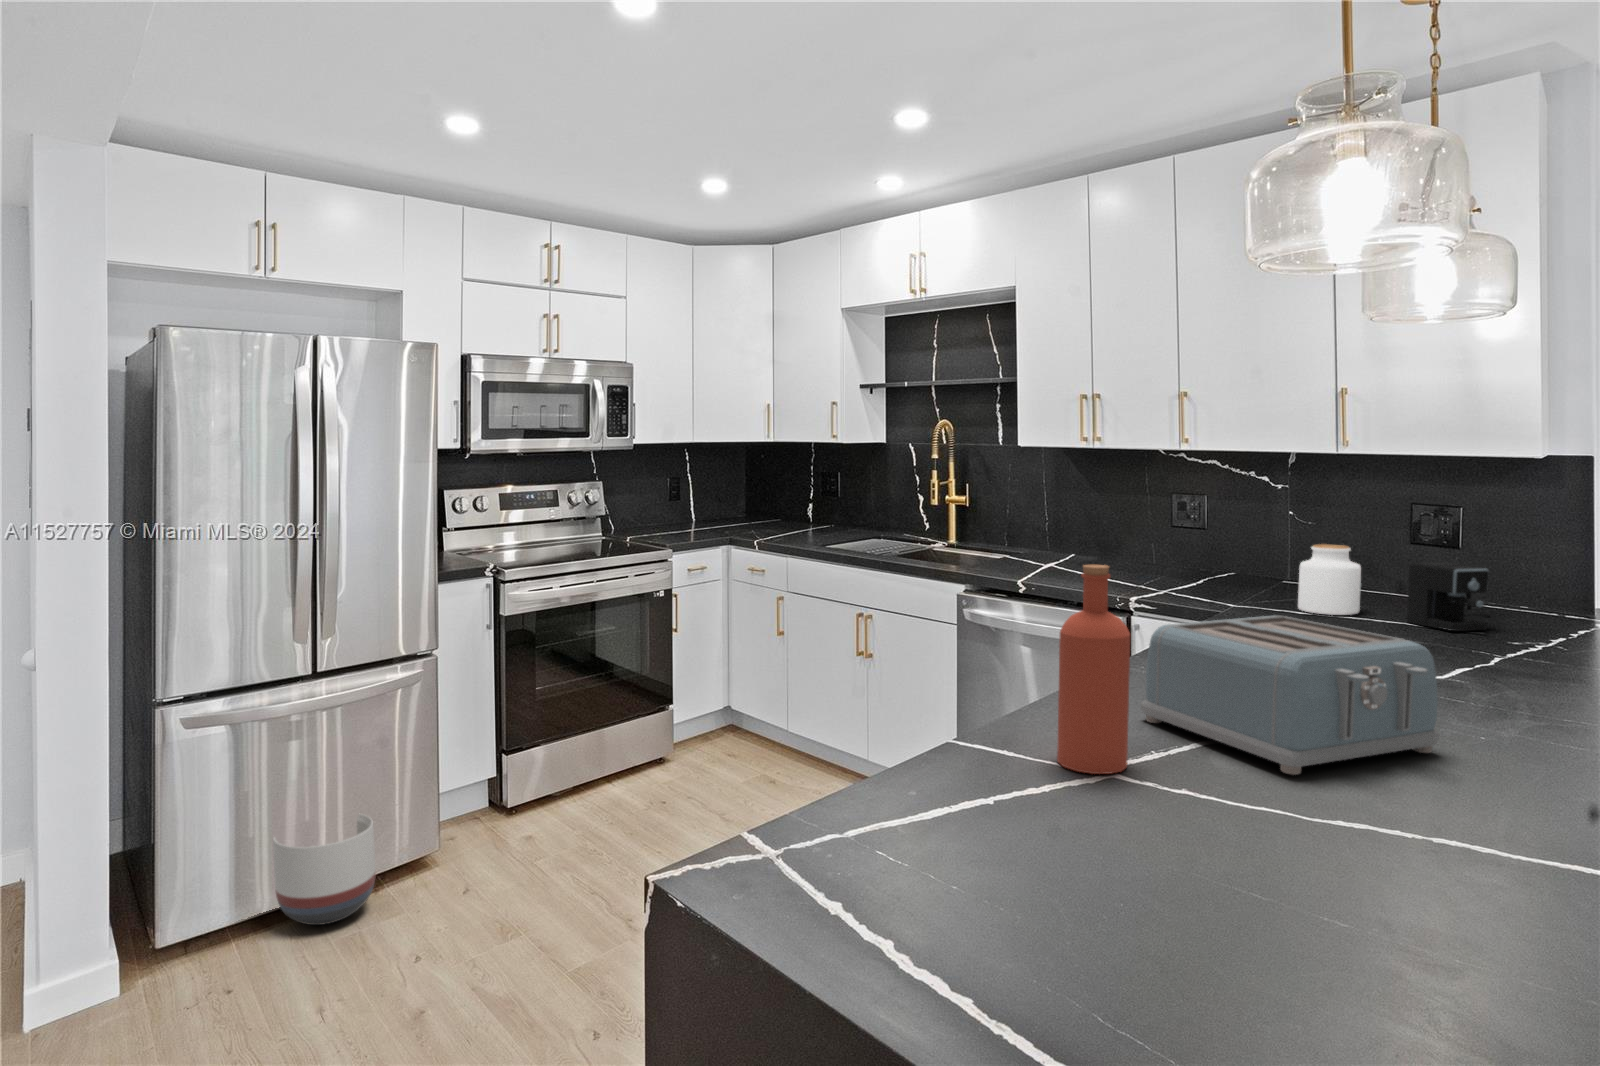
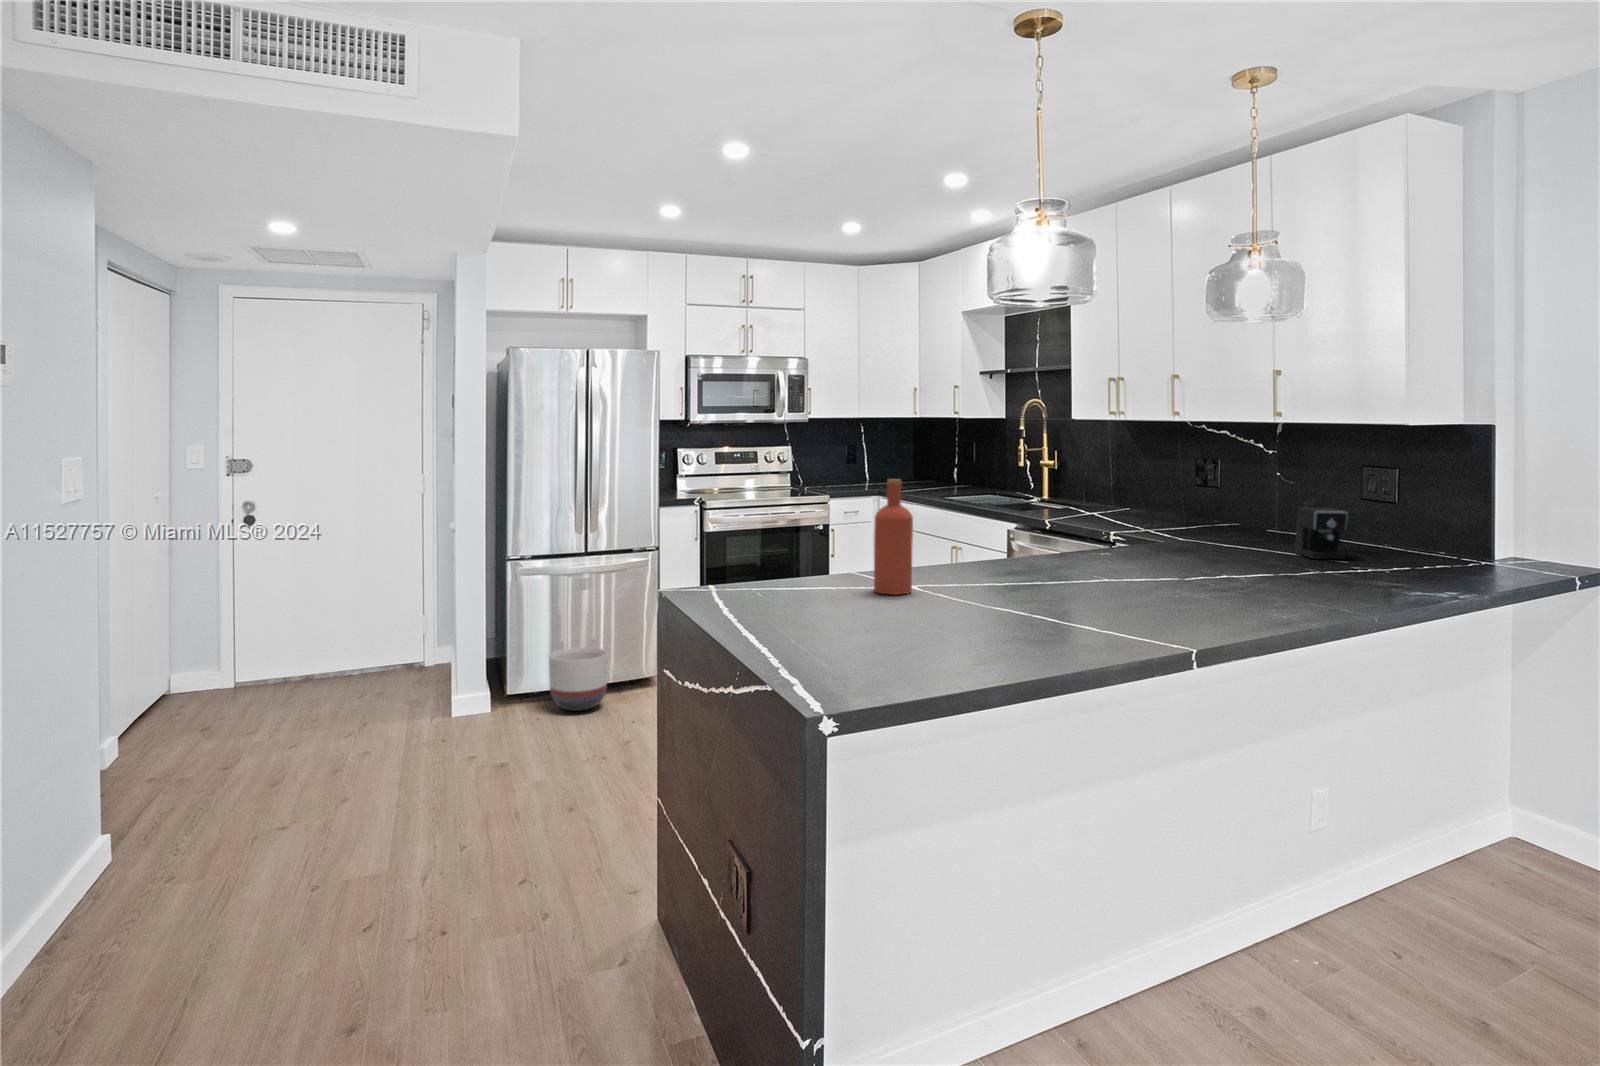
jar: present [1298,544,1361,615] -> none [1227,494,1275,547]
toaster: present [1141,615,1439,775] -> none [963,522,1108,600]

